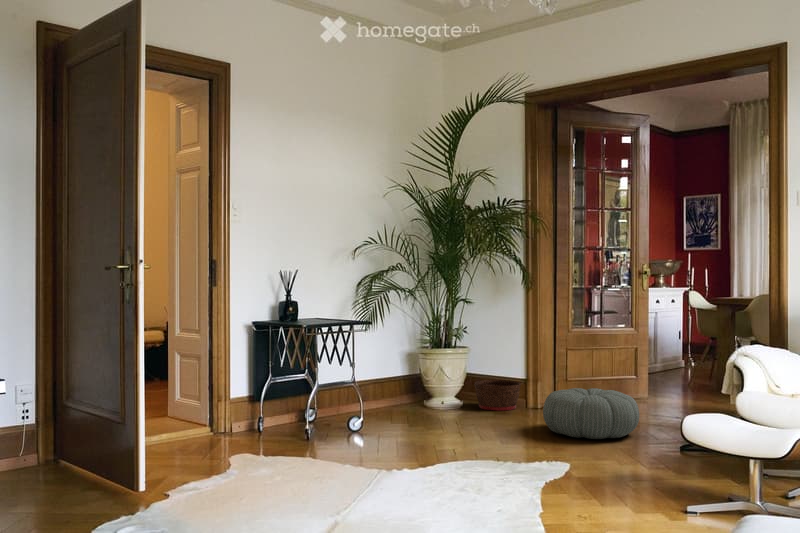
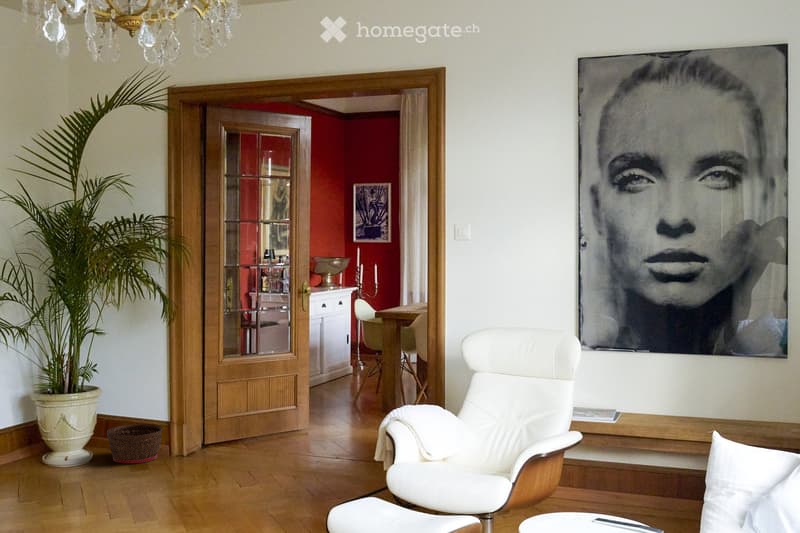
pouf: present [543,388,639,439] -> none [185,438,291,499]

